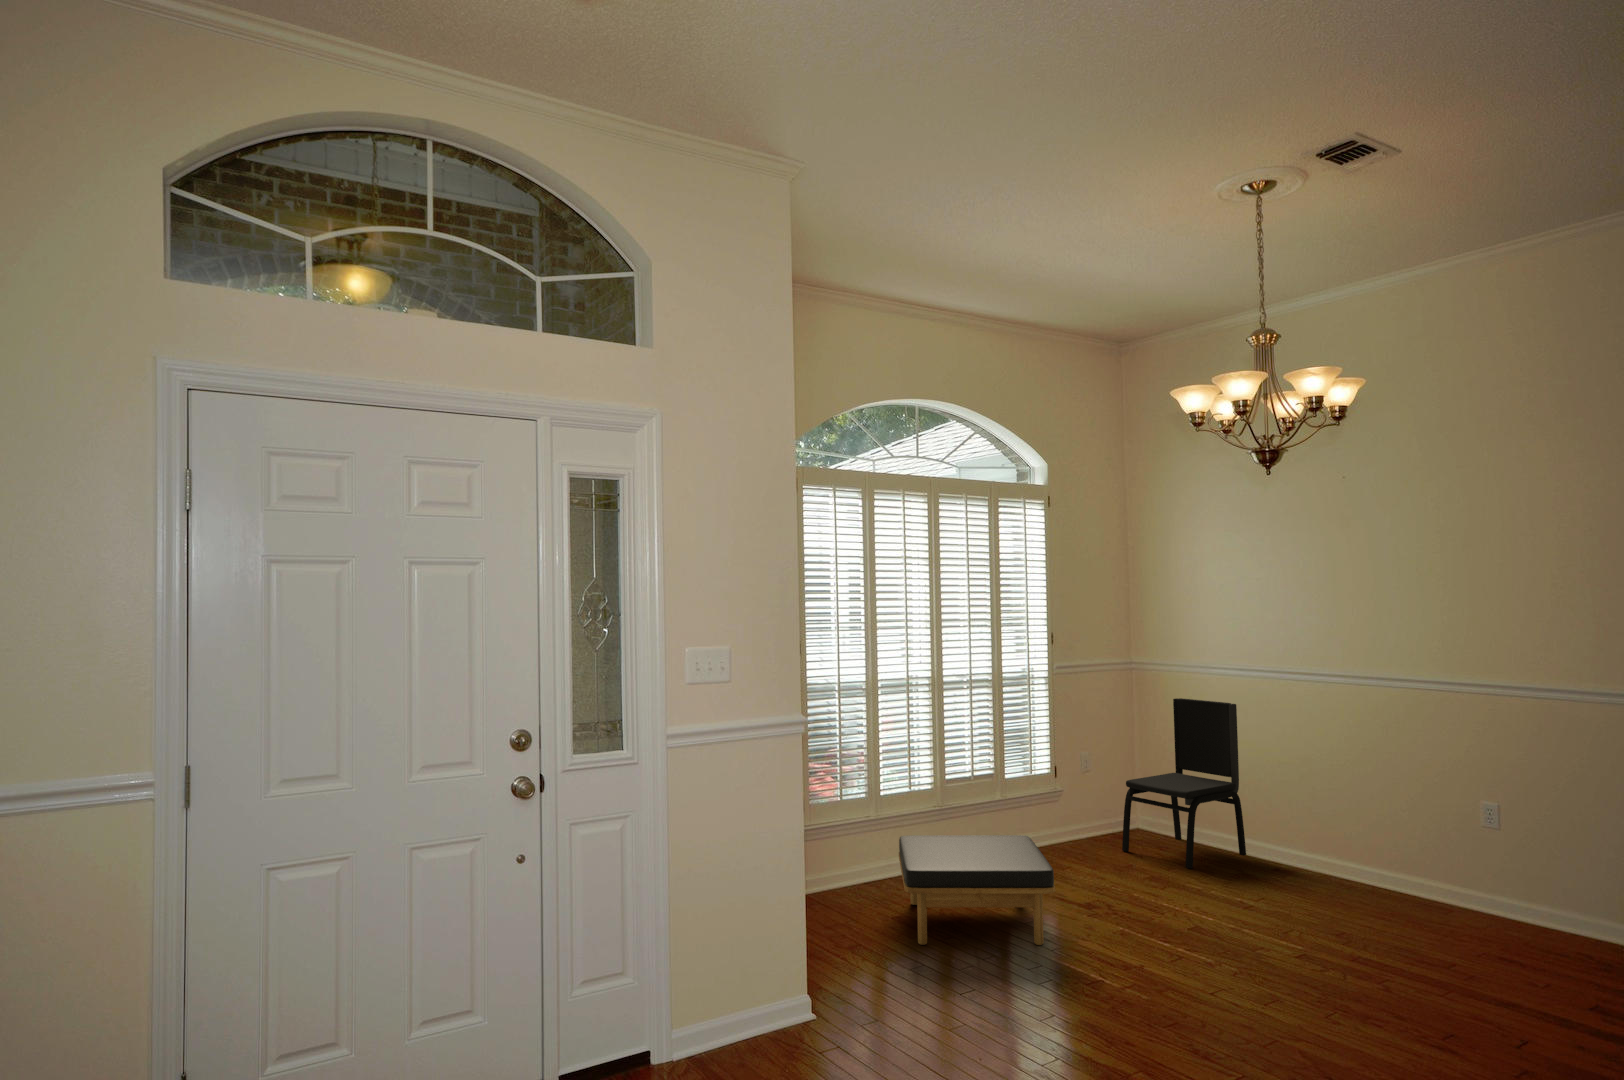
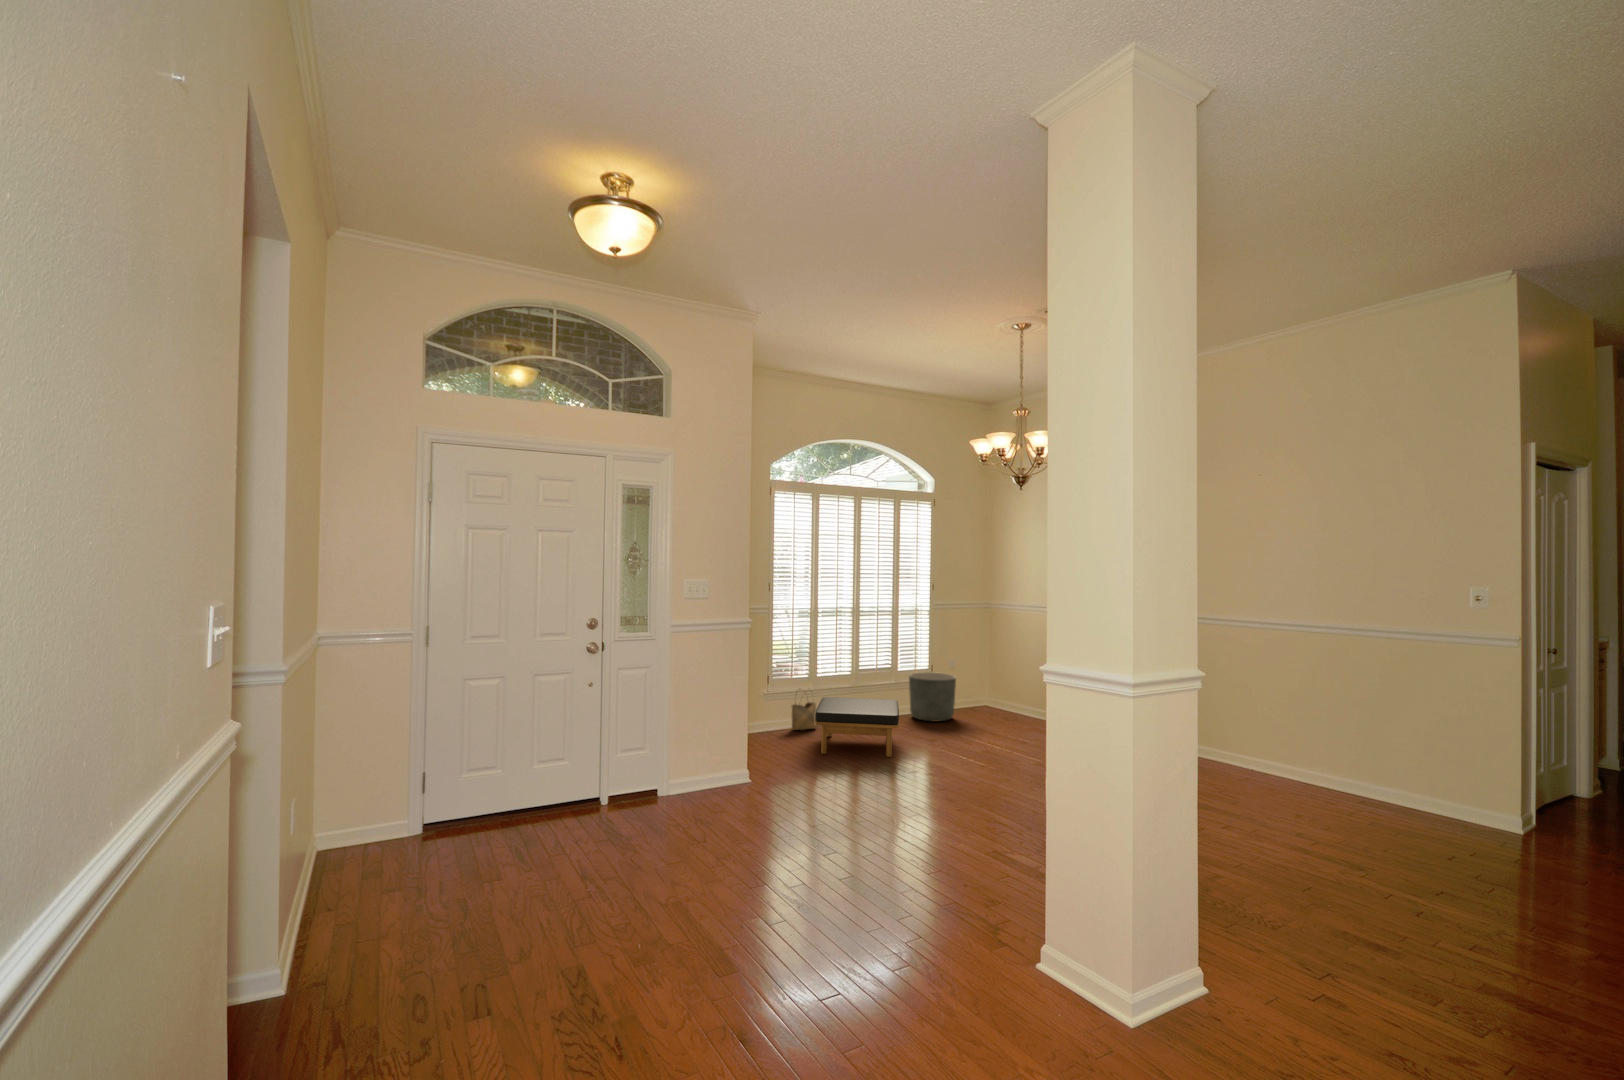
dining chair: present [1122,698,1246,868] -> none [968,627,1042,727]
planter: none [1024,779,1104,864] -> present [909,672,956,722]
woven basket: none [843,820,887,895] -> present [792,689,817,730]

